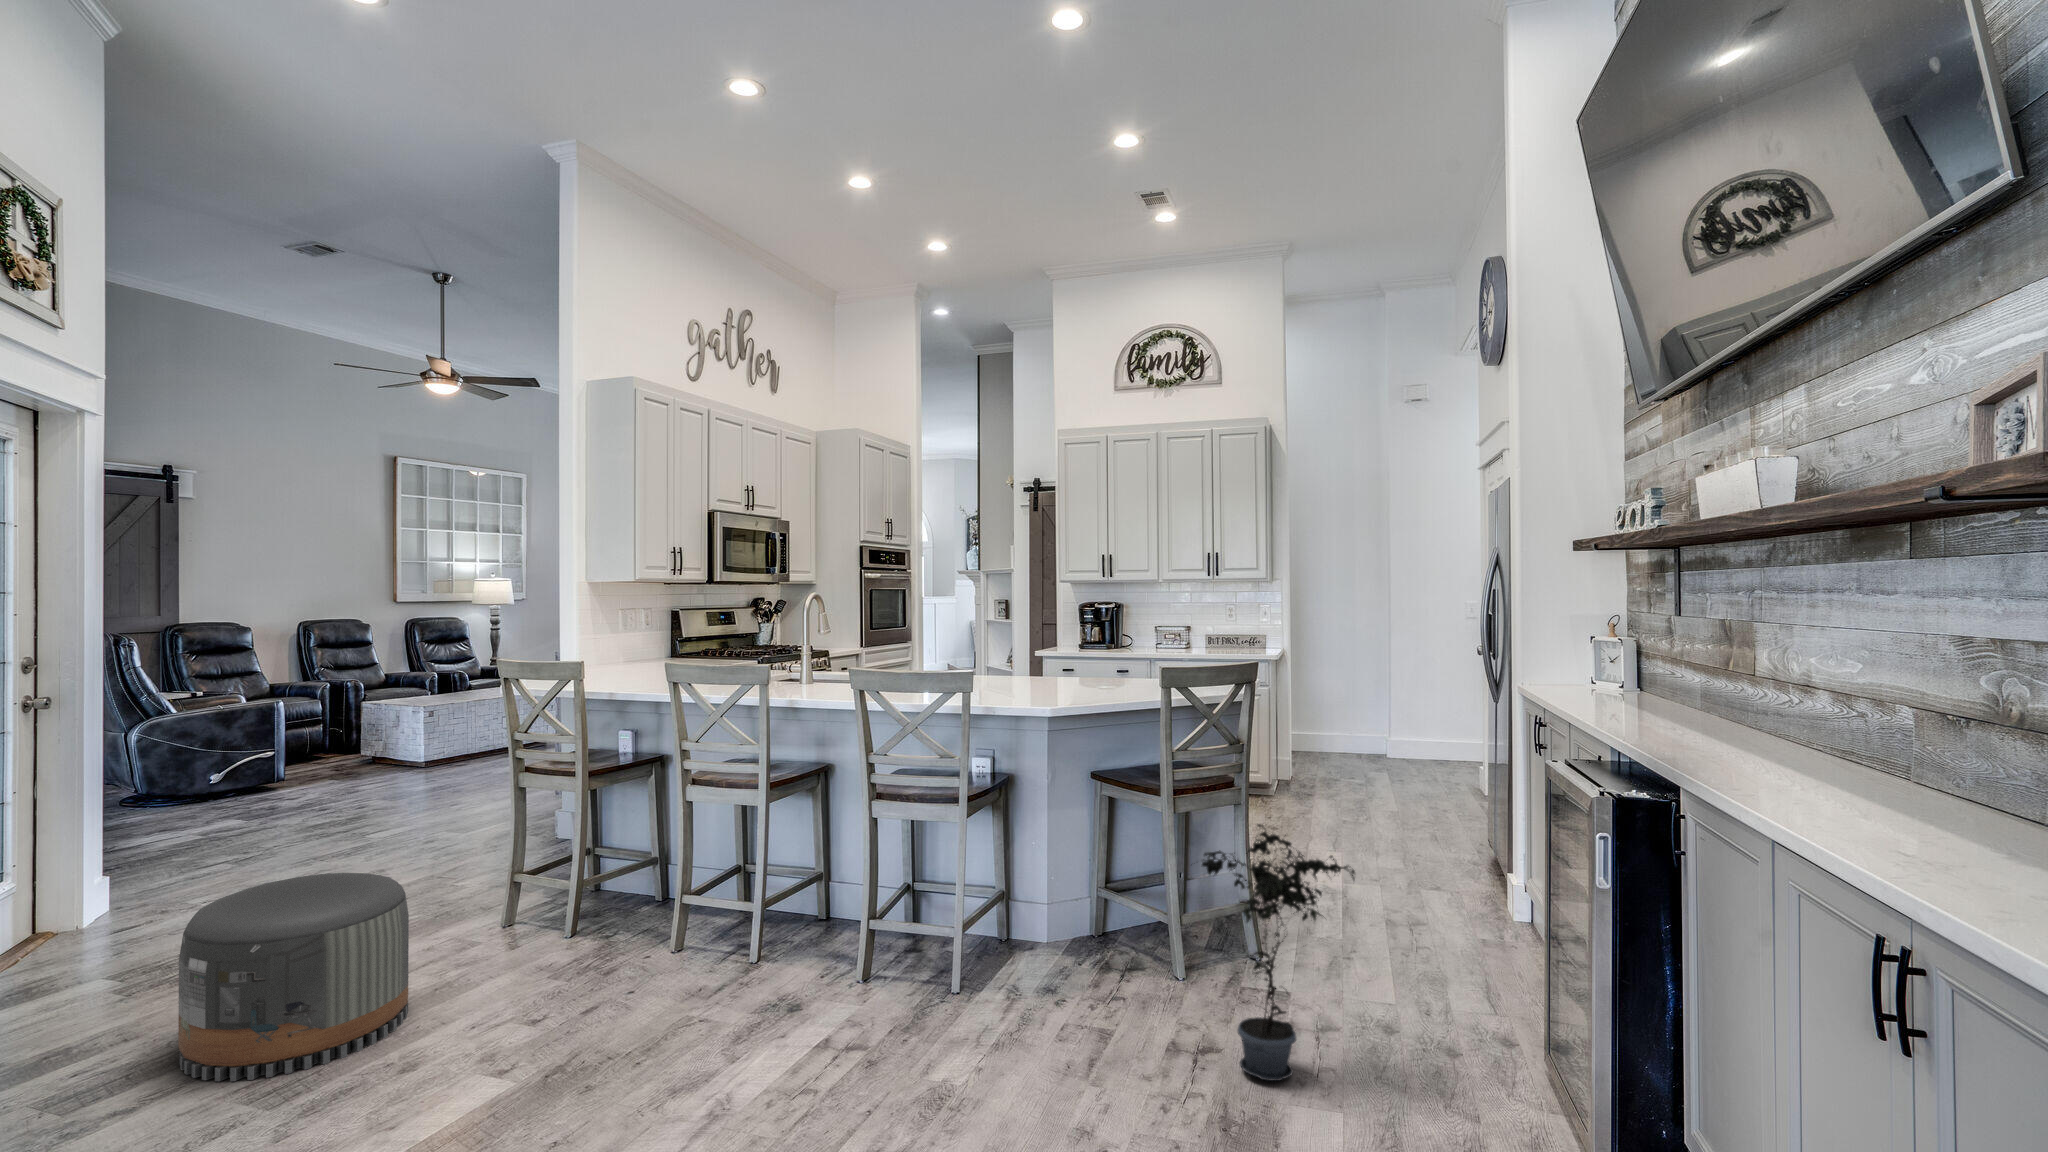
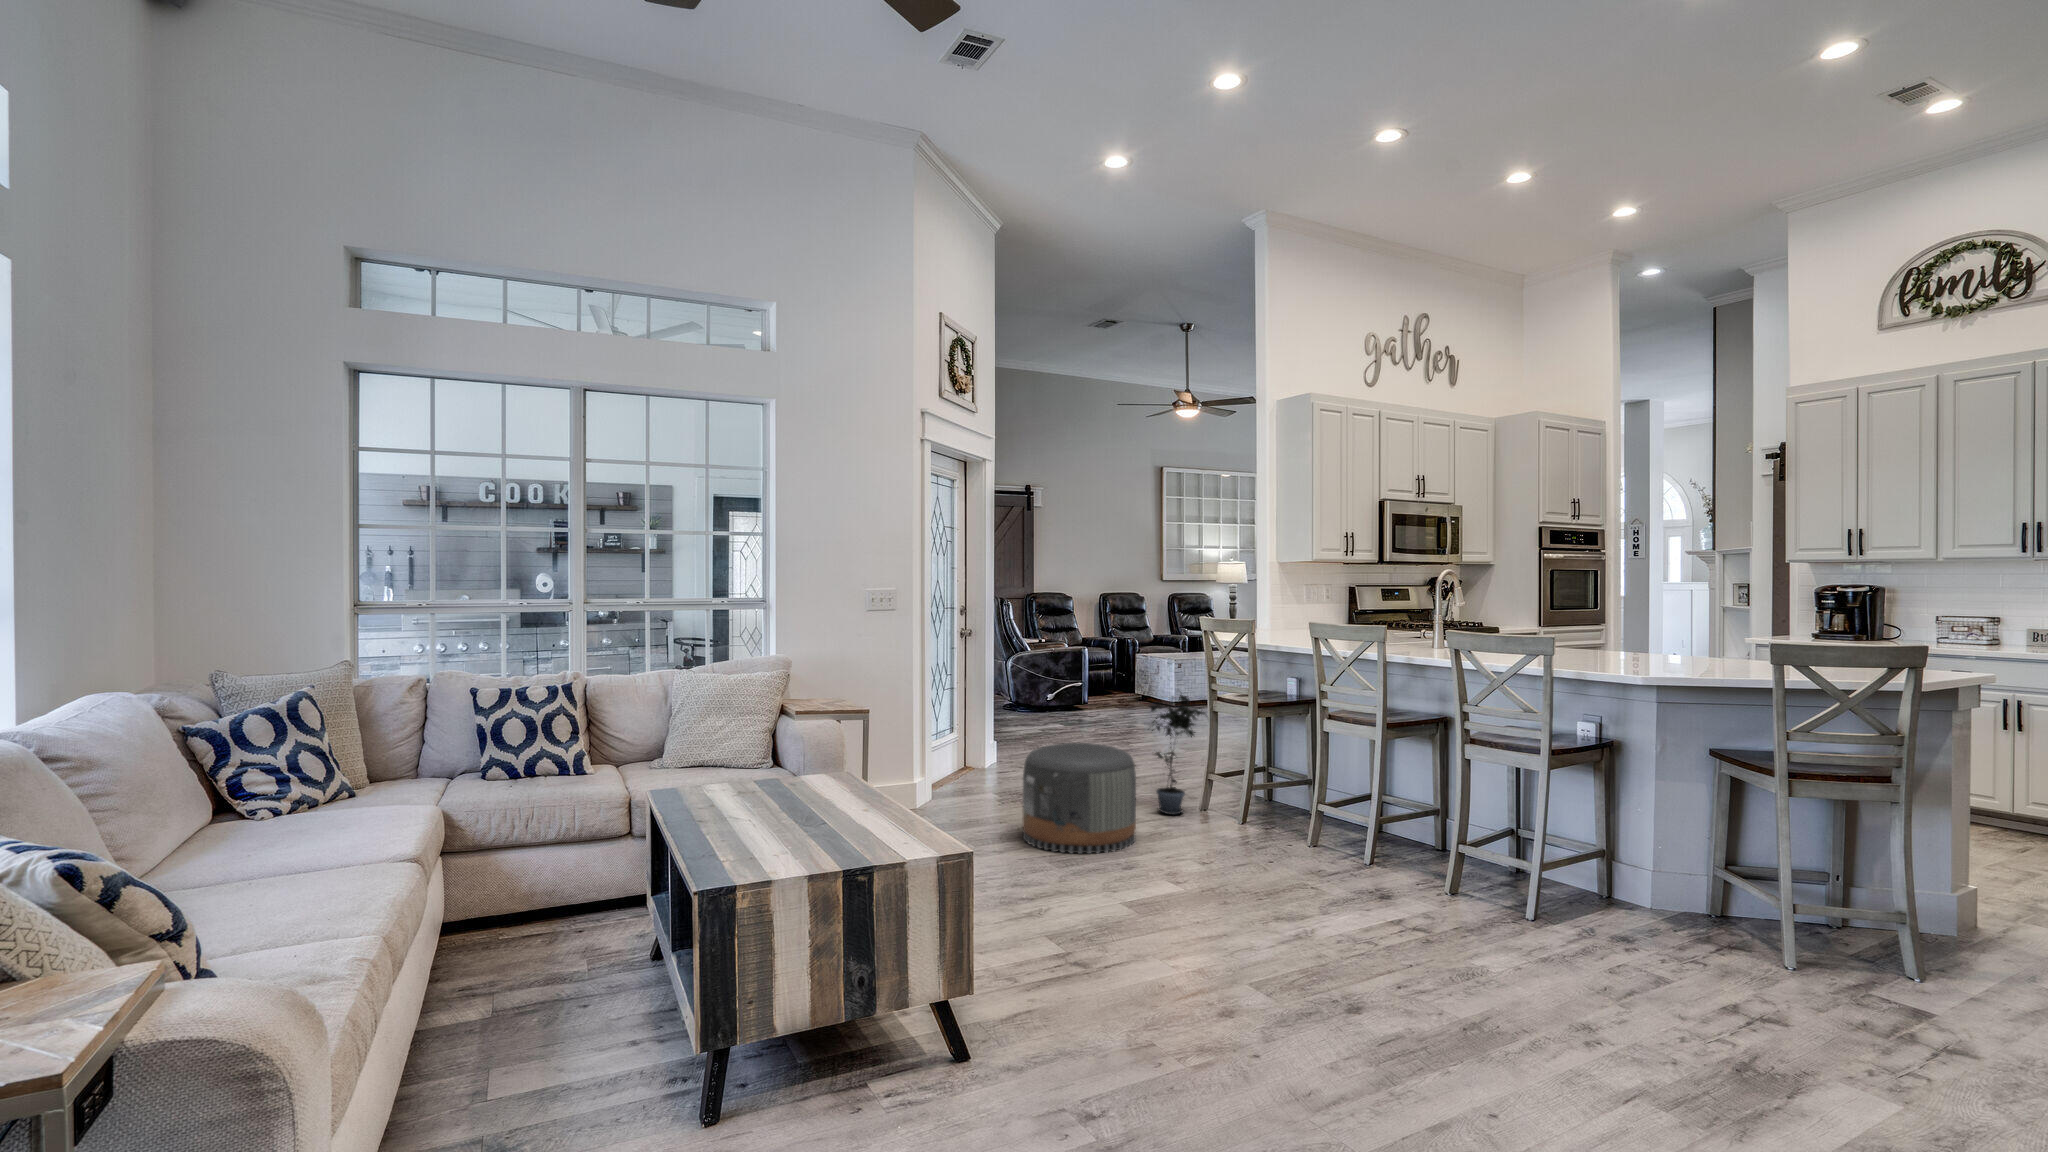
potted plant: present [1202,824,1355,1081] -> present [1149,695,1205,815]

